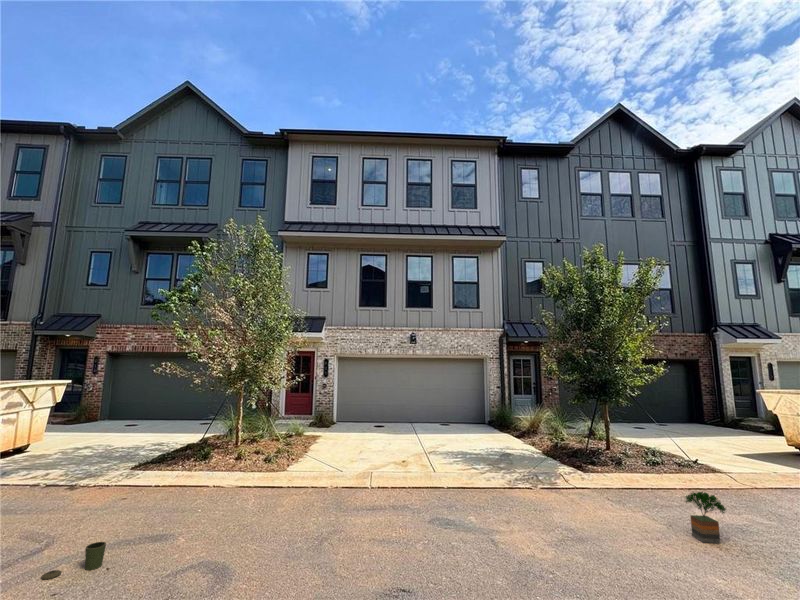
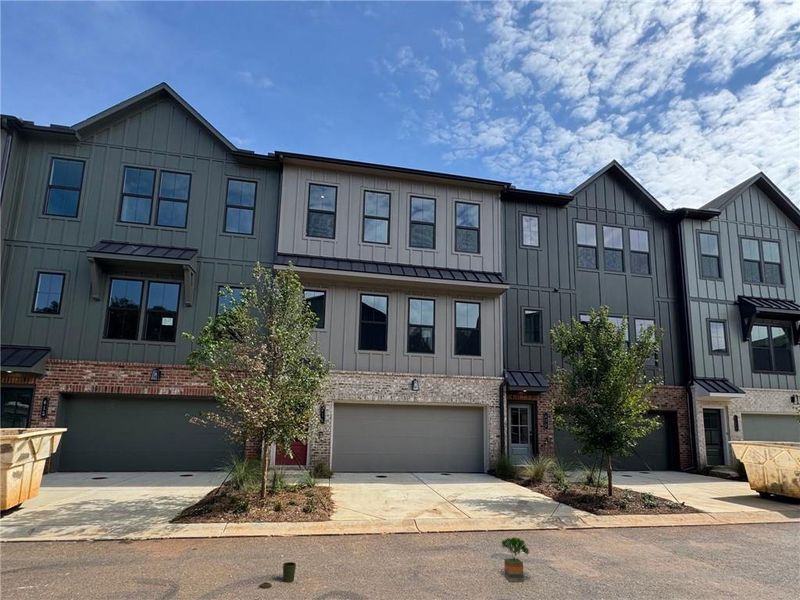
potted tree: present [686,492,726,543] -> present [502,538,529,582]

